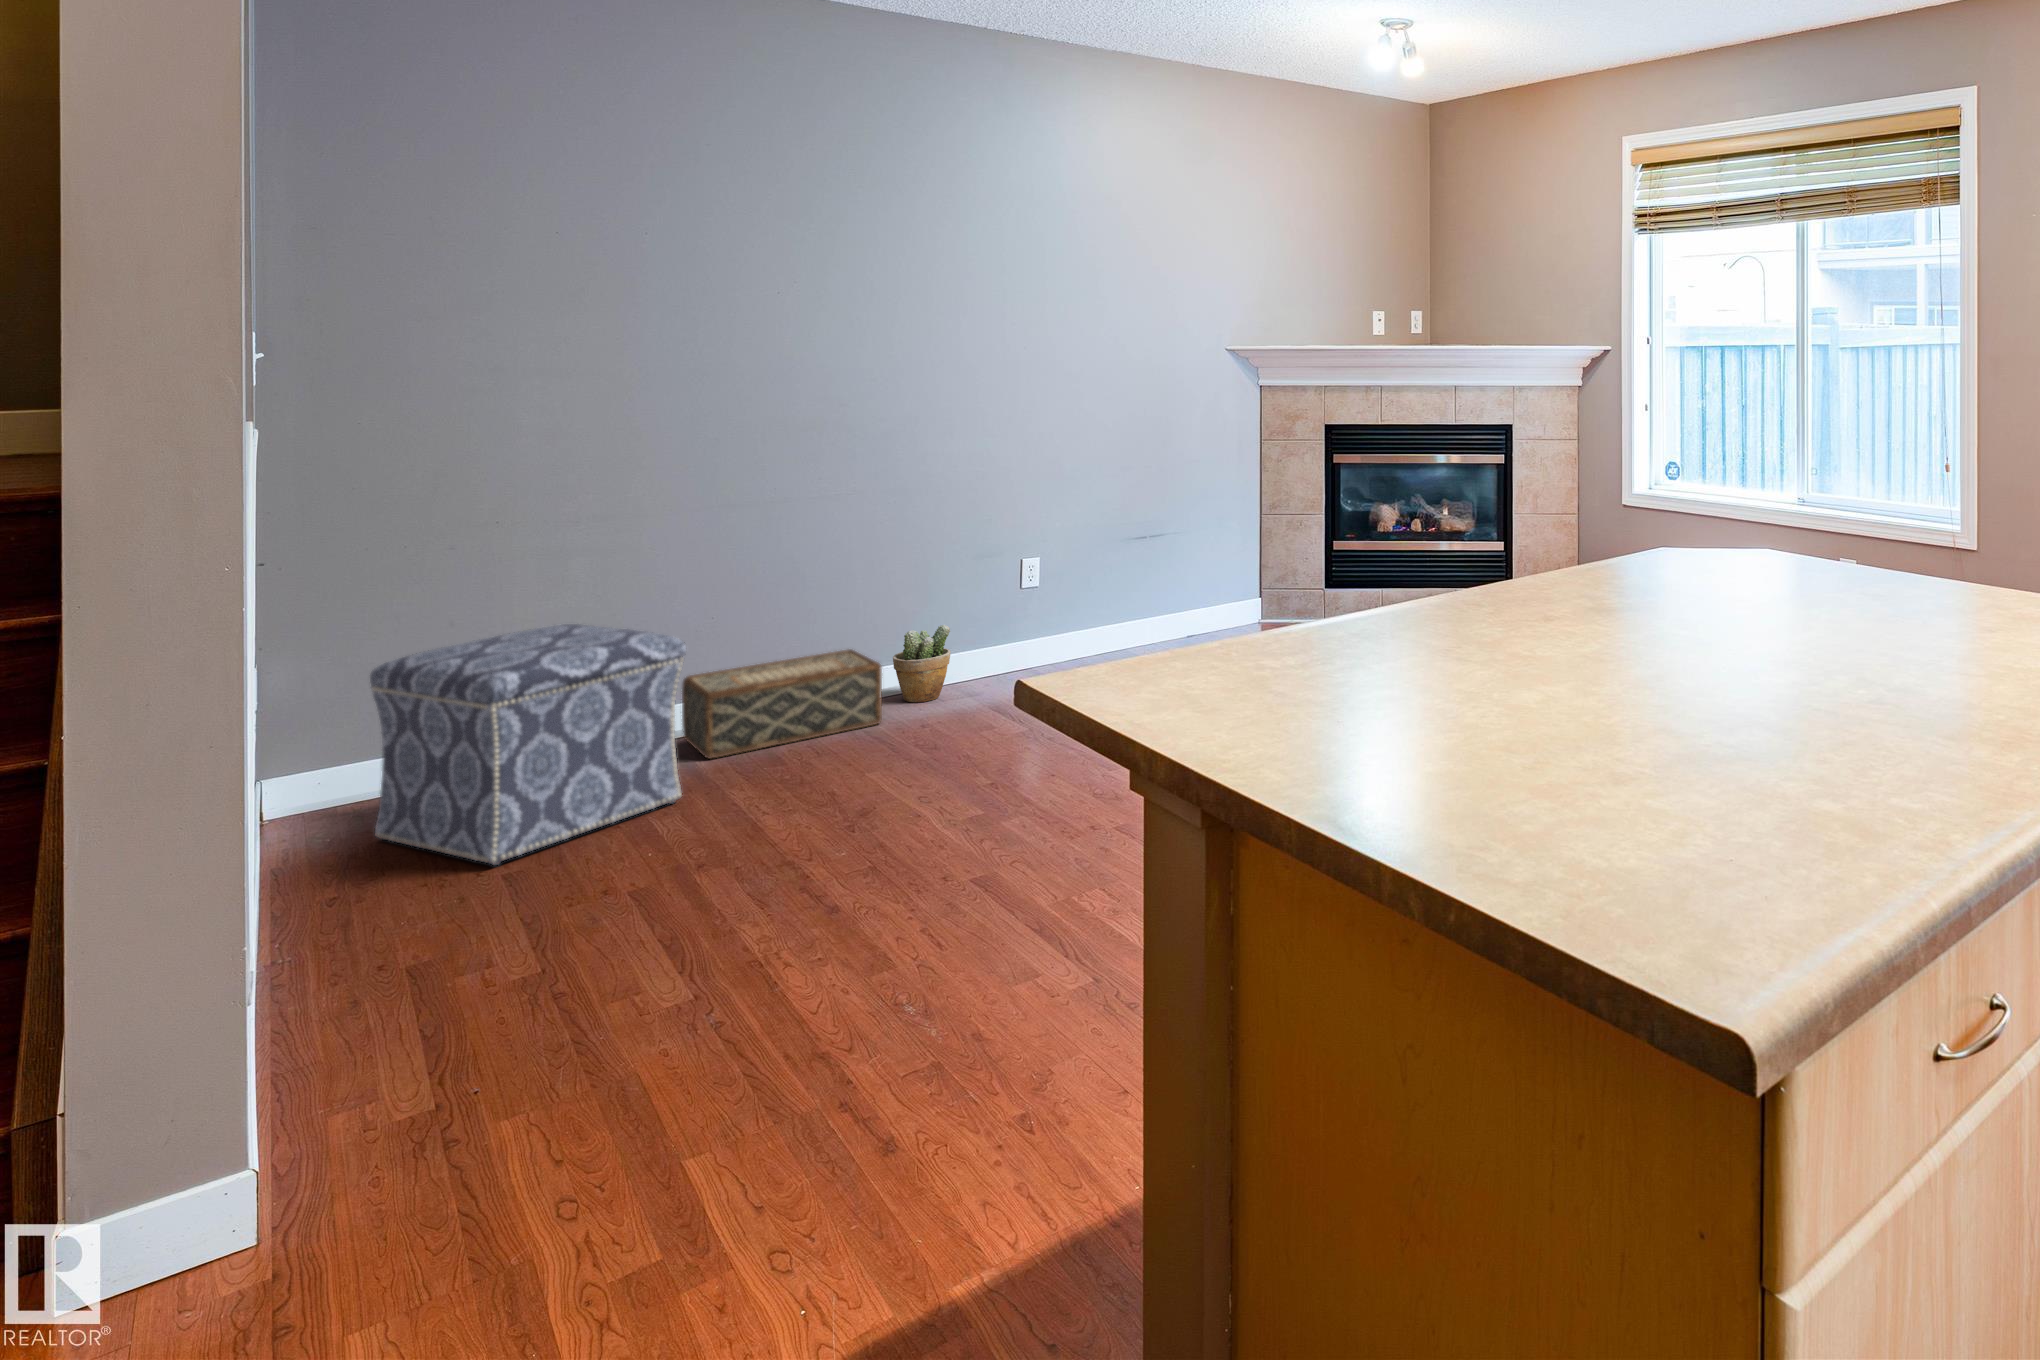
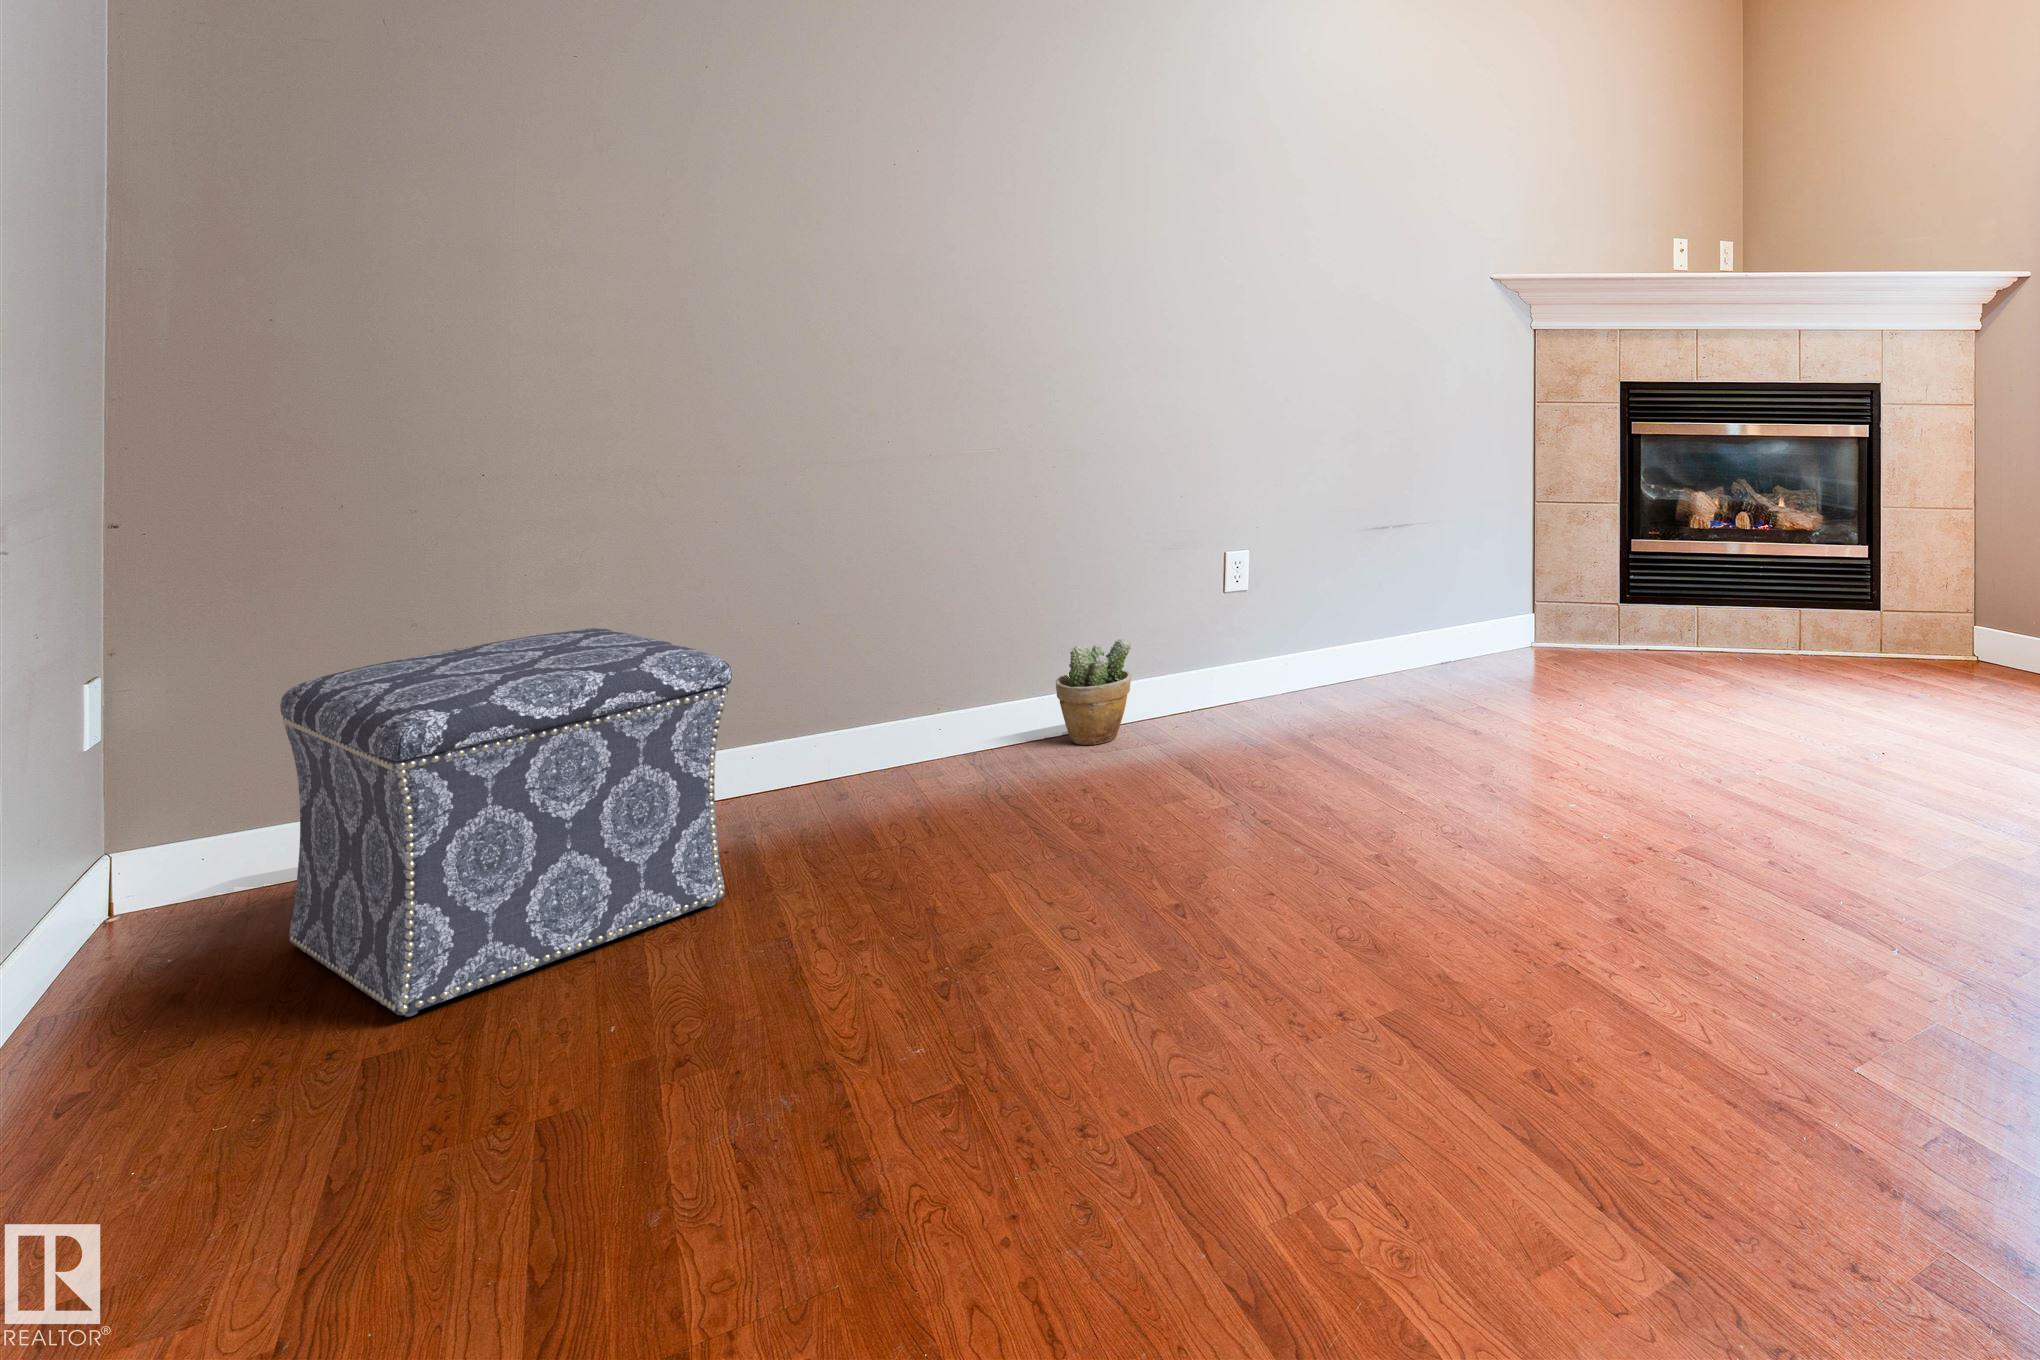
woven basket: present [682,649,882,758] -> none [773,668,1033,825]

